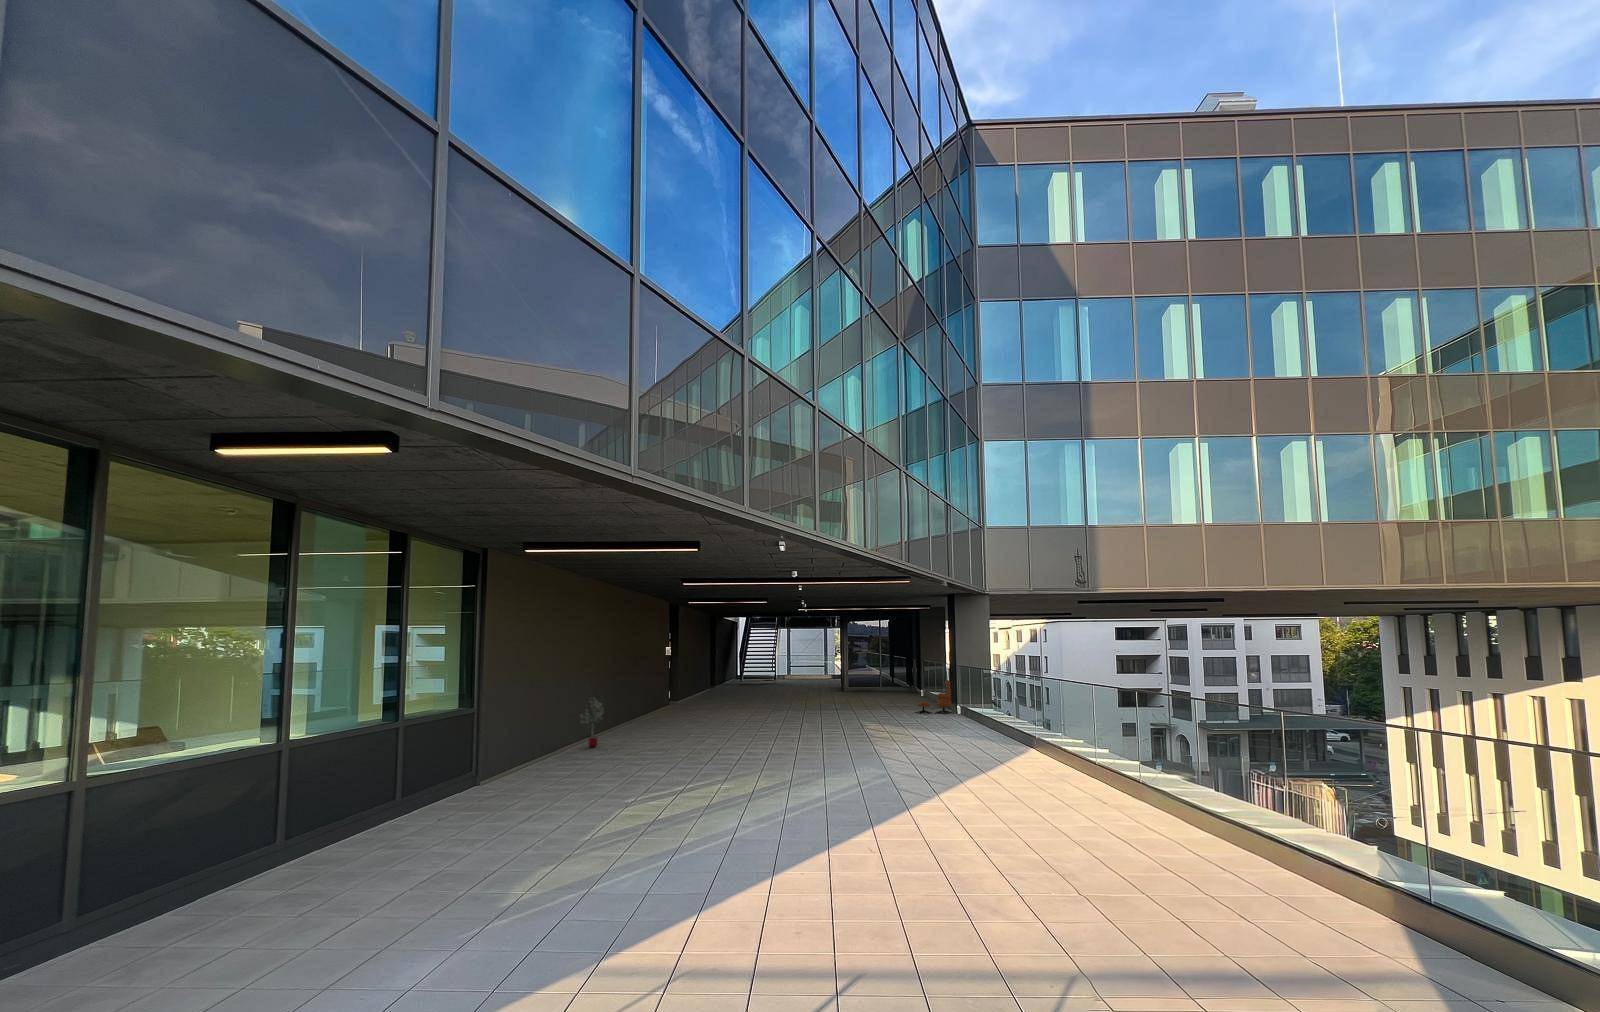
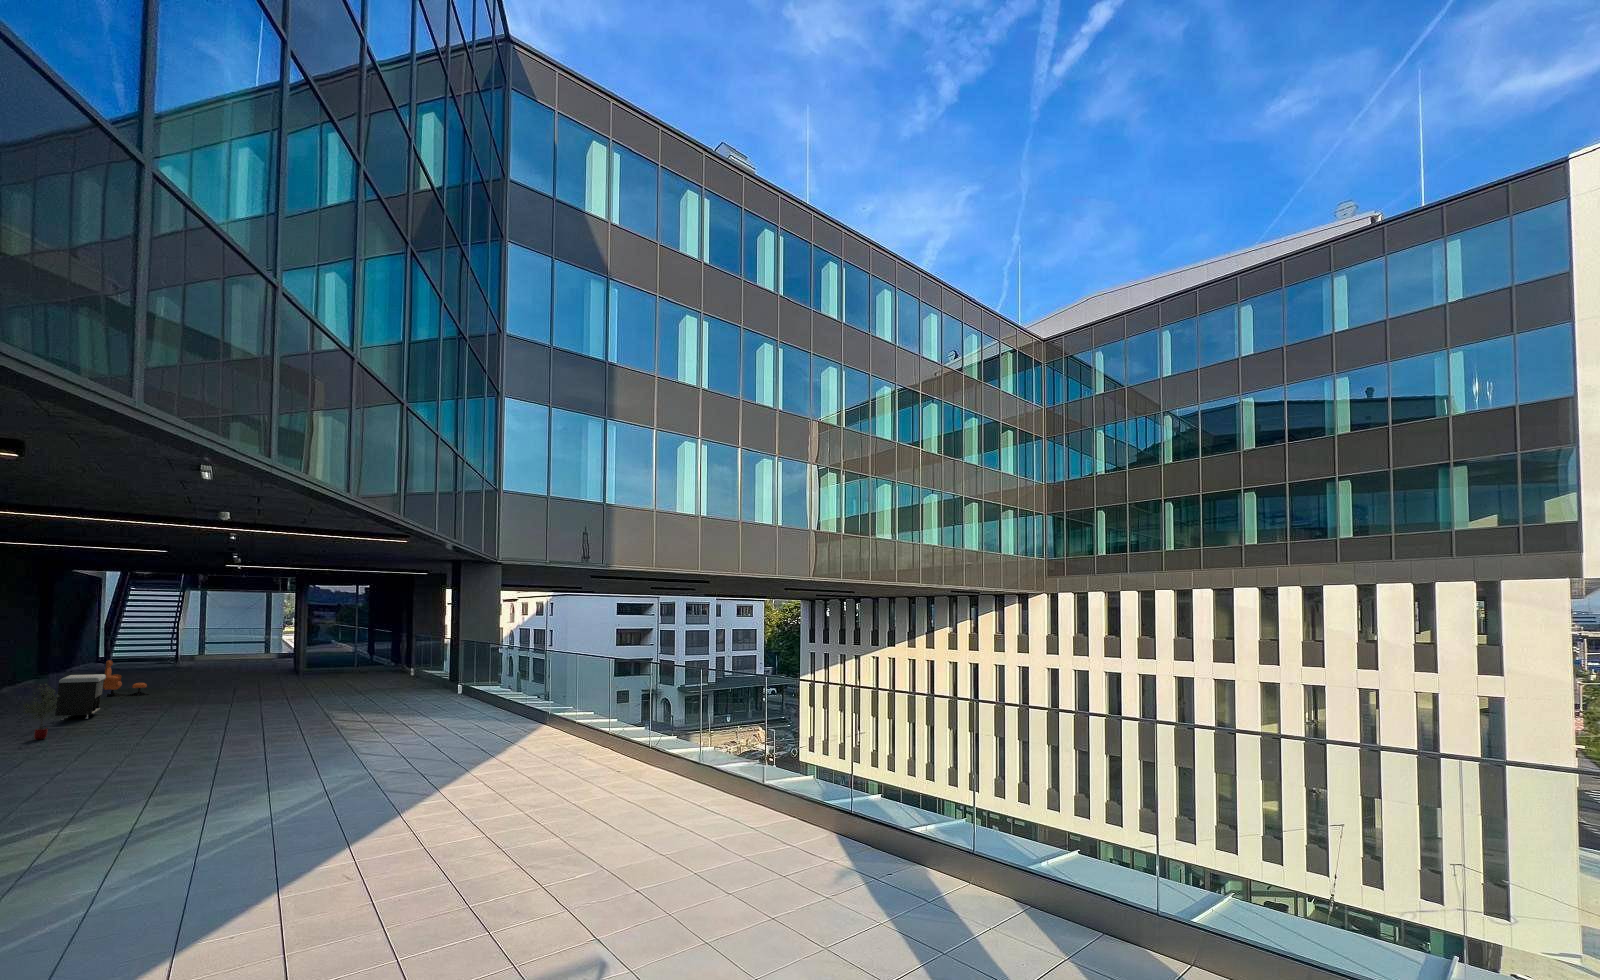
lounge chair: present [915,680,953,714] -> present [103,660,149,696]
storage bench: none [614,691,650,730] -> present [55,674,106,720]

